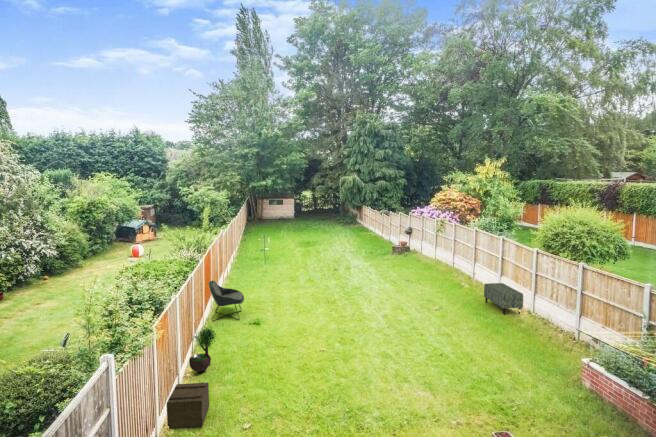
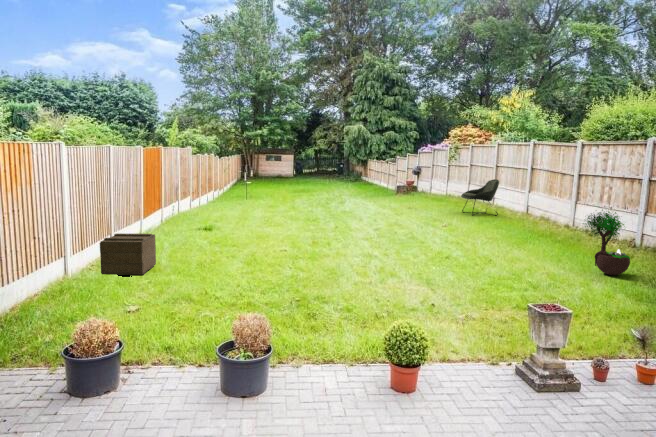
lounge chair: present [209,281,244,322] -> present [461,179,499,216]
bench: present [484,283,523,314] -> none [495,199,540,227]
potted tree: present [189,327,216,372] -> present [583,210,630,275]

